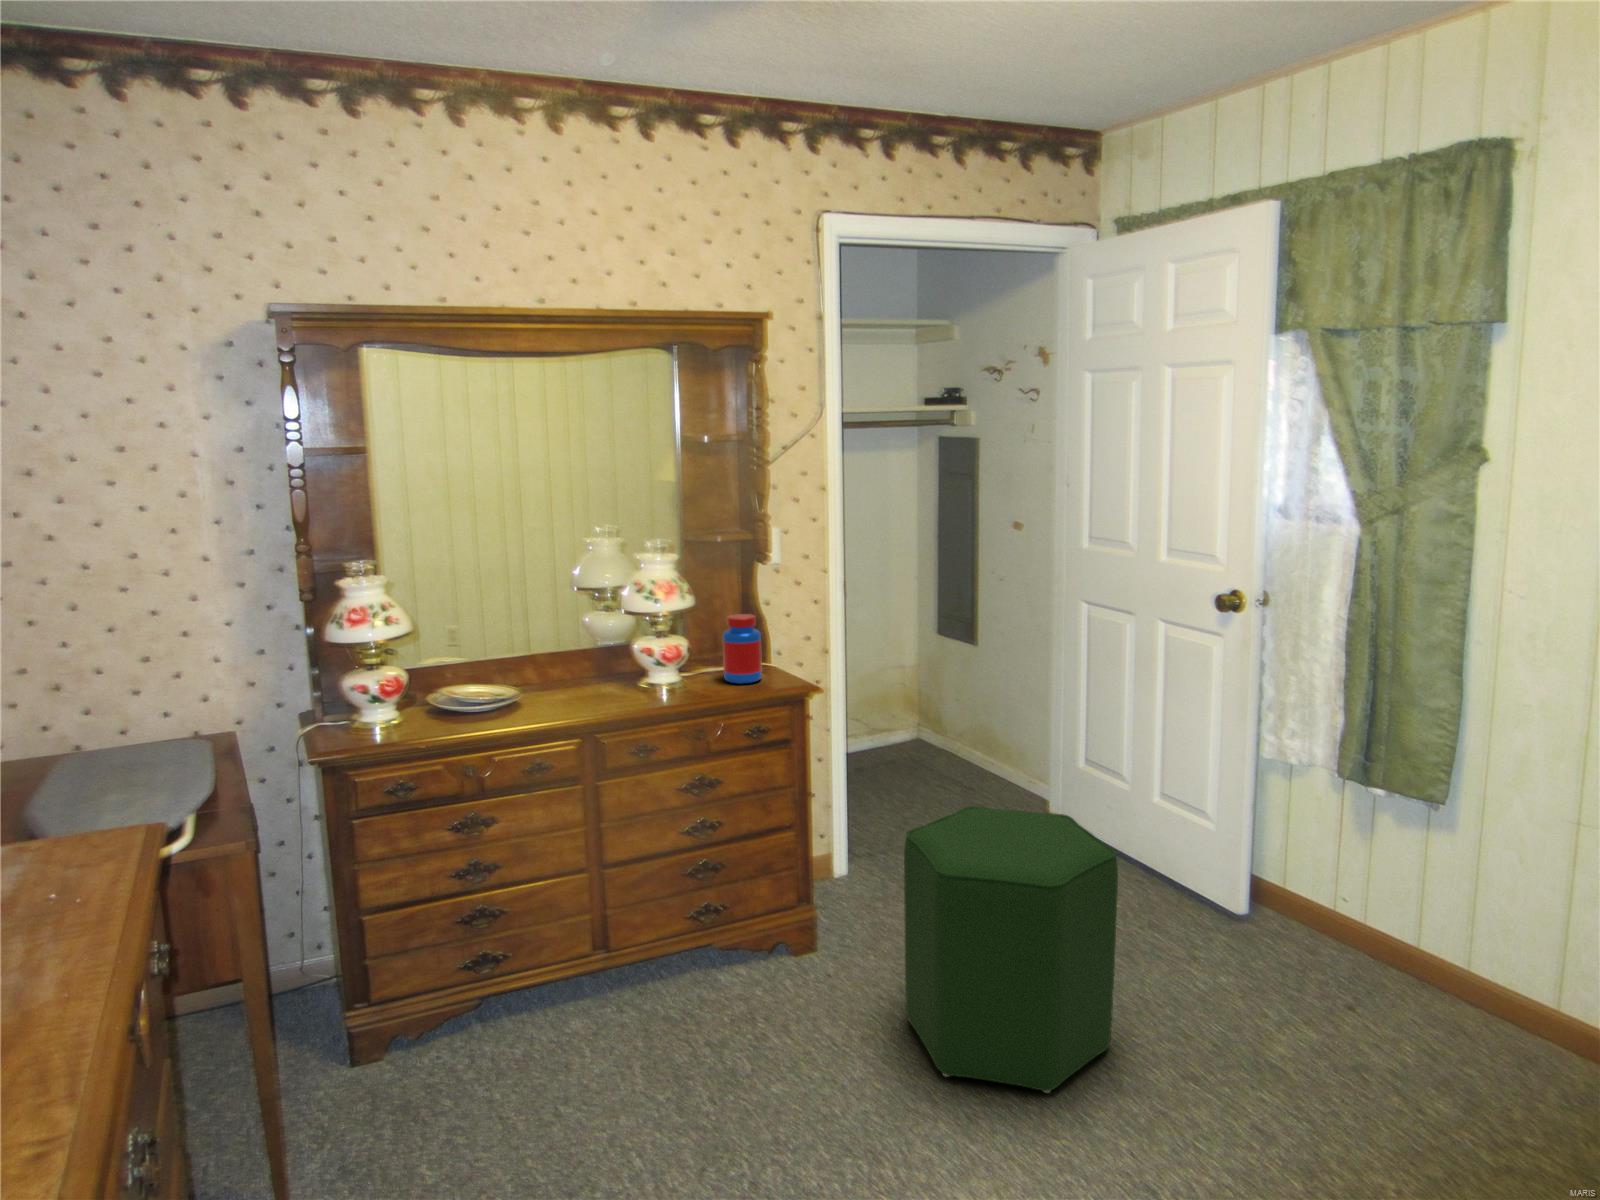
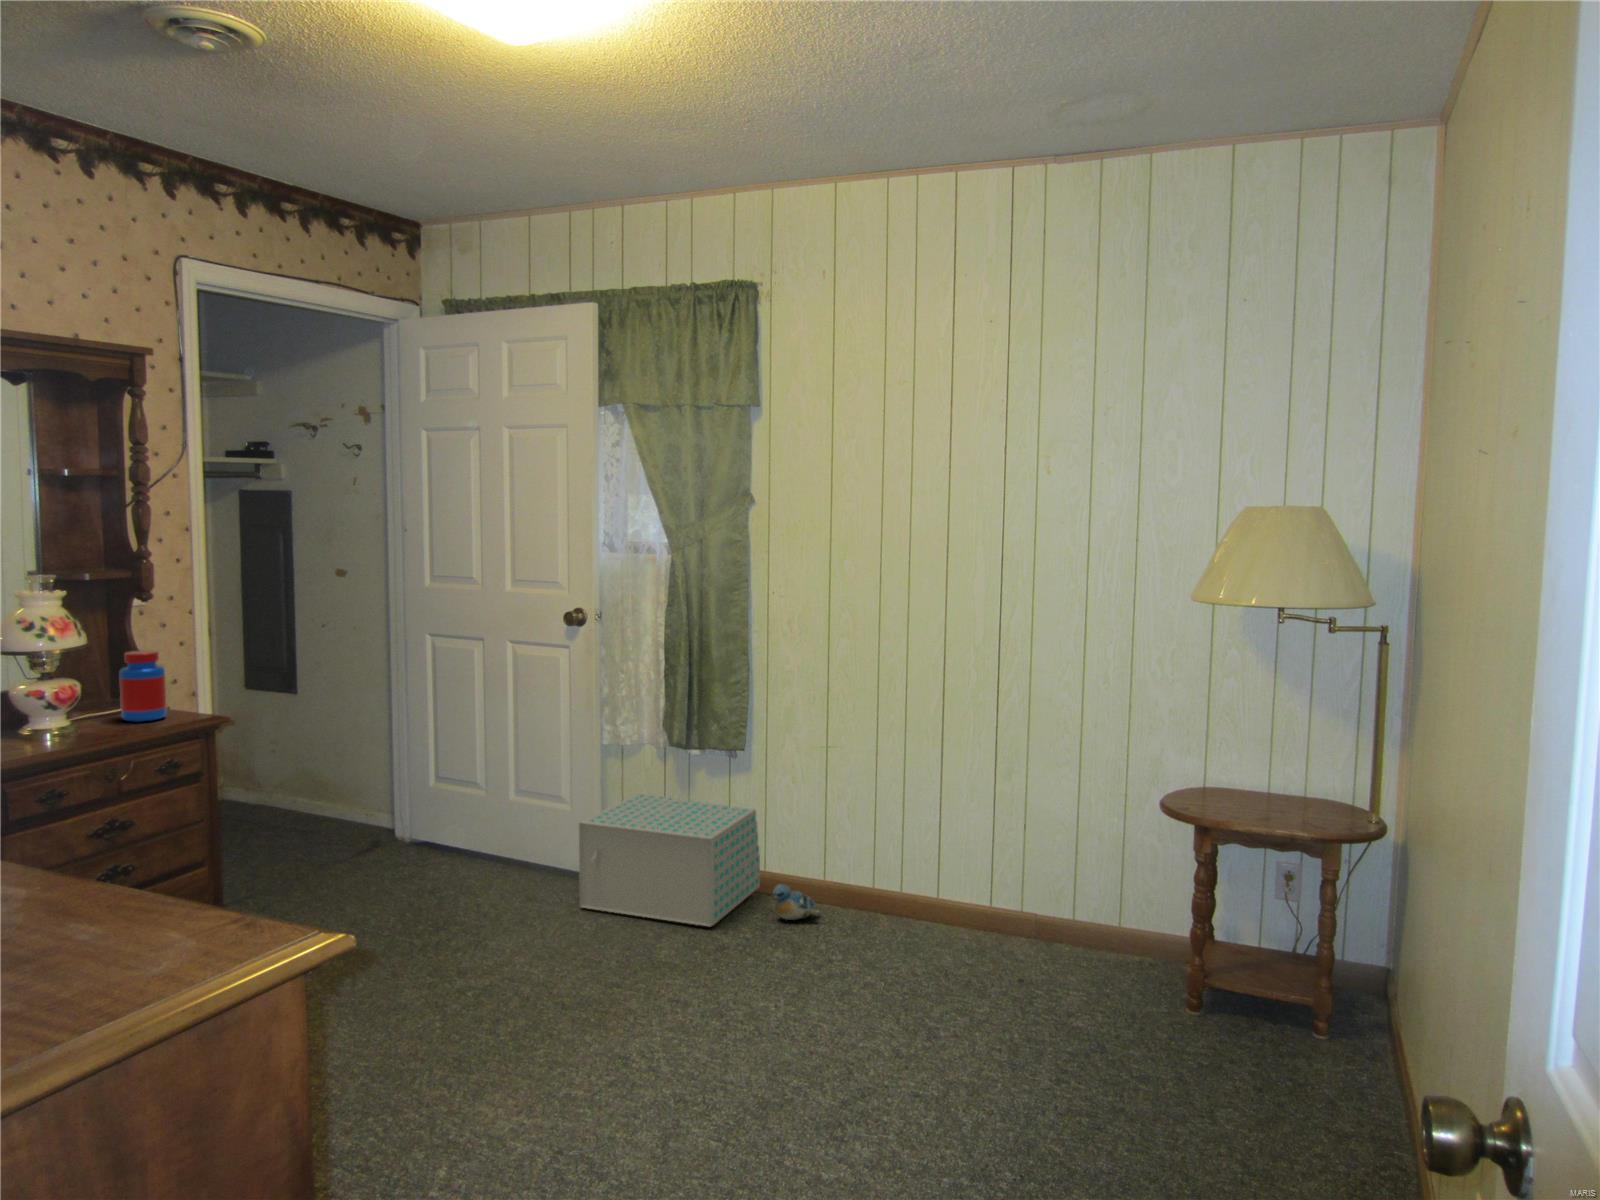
ottoman: present [904,806,1118,1093] -> none [362,793,549,1028]
storage box: none [1193,833,1474,1054] -> present [579,794,760,926]
plush toy: none [1460,1028,1550,1093] -> present [771,884,820,920]

